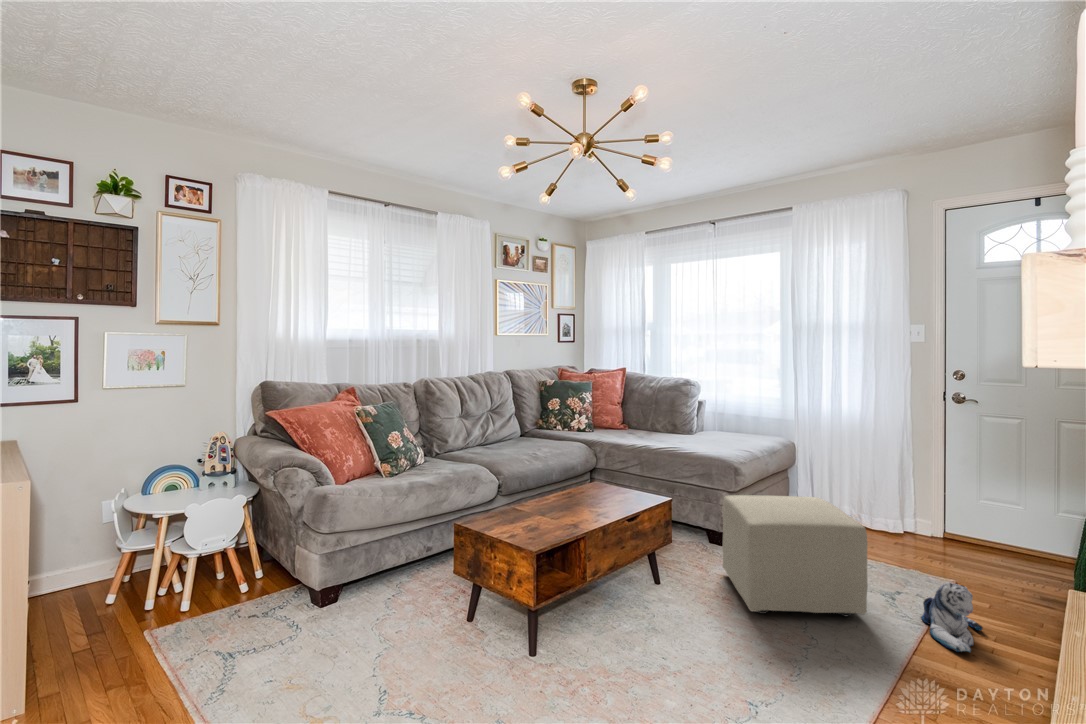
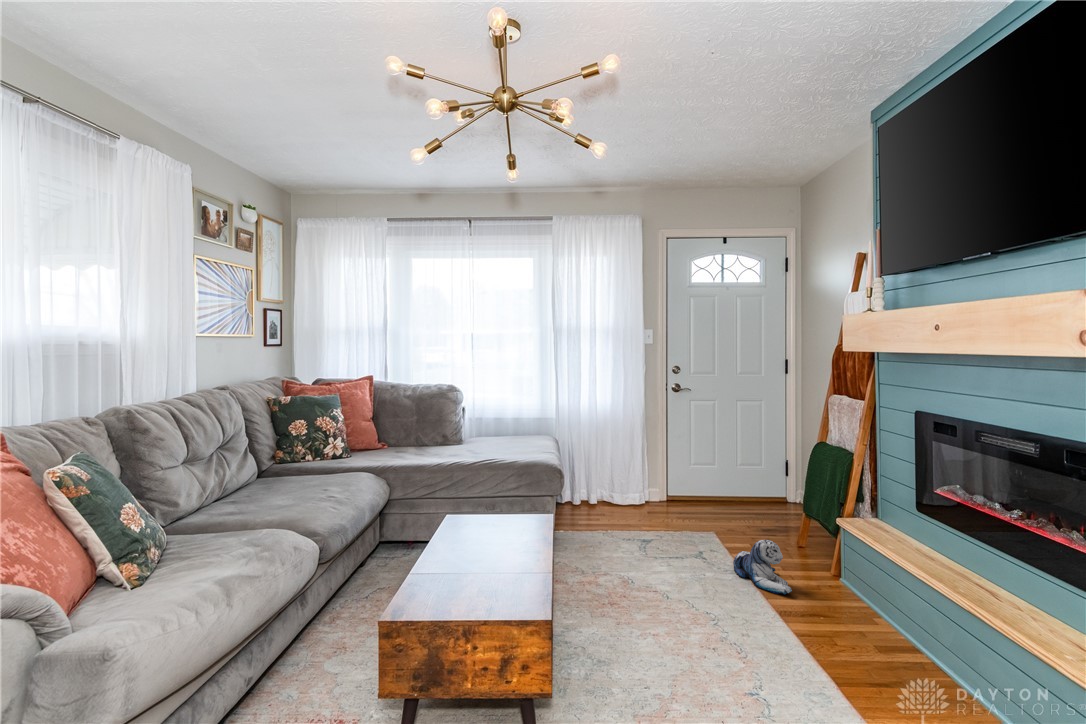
ottoman: present [723,495,868,616] -> none [577,490,717,616]

